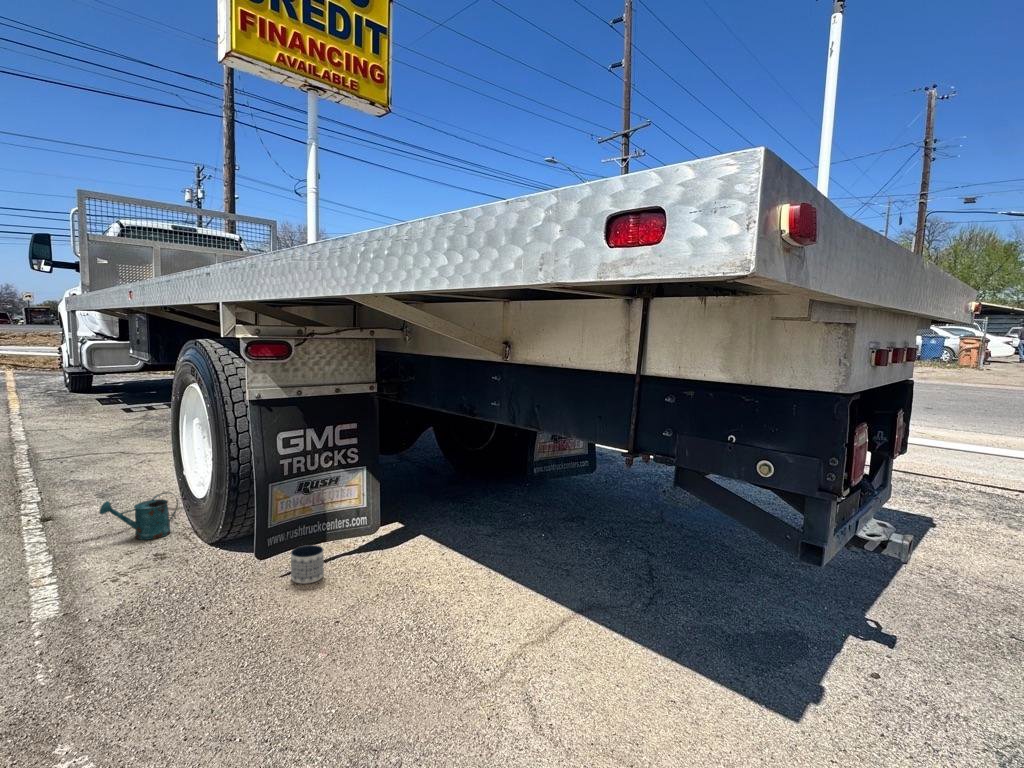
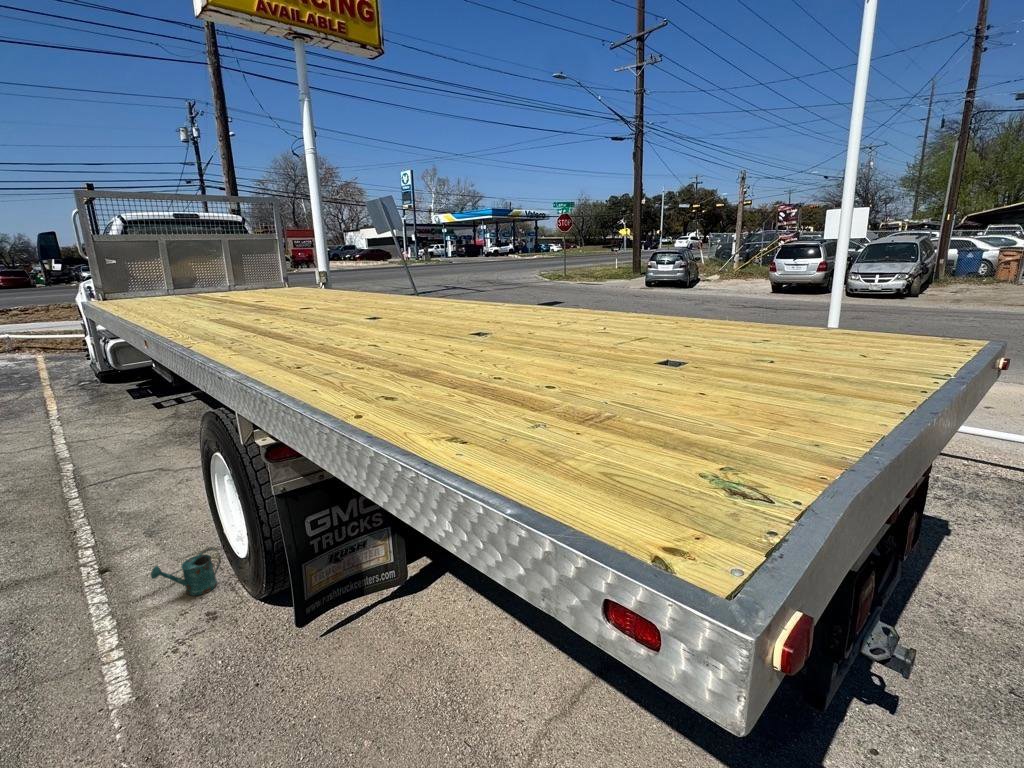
planter: present [291,545,324,584] -> none [330,610,361,649]

